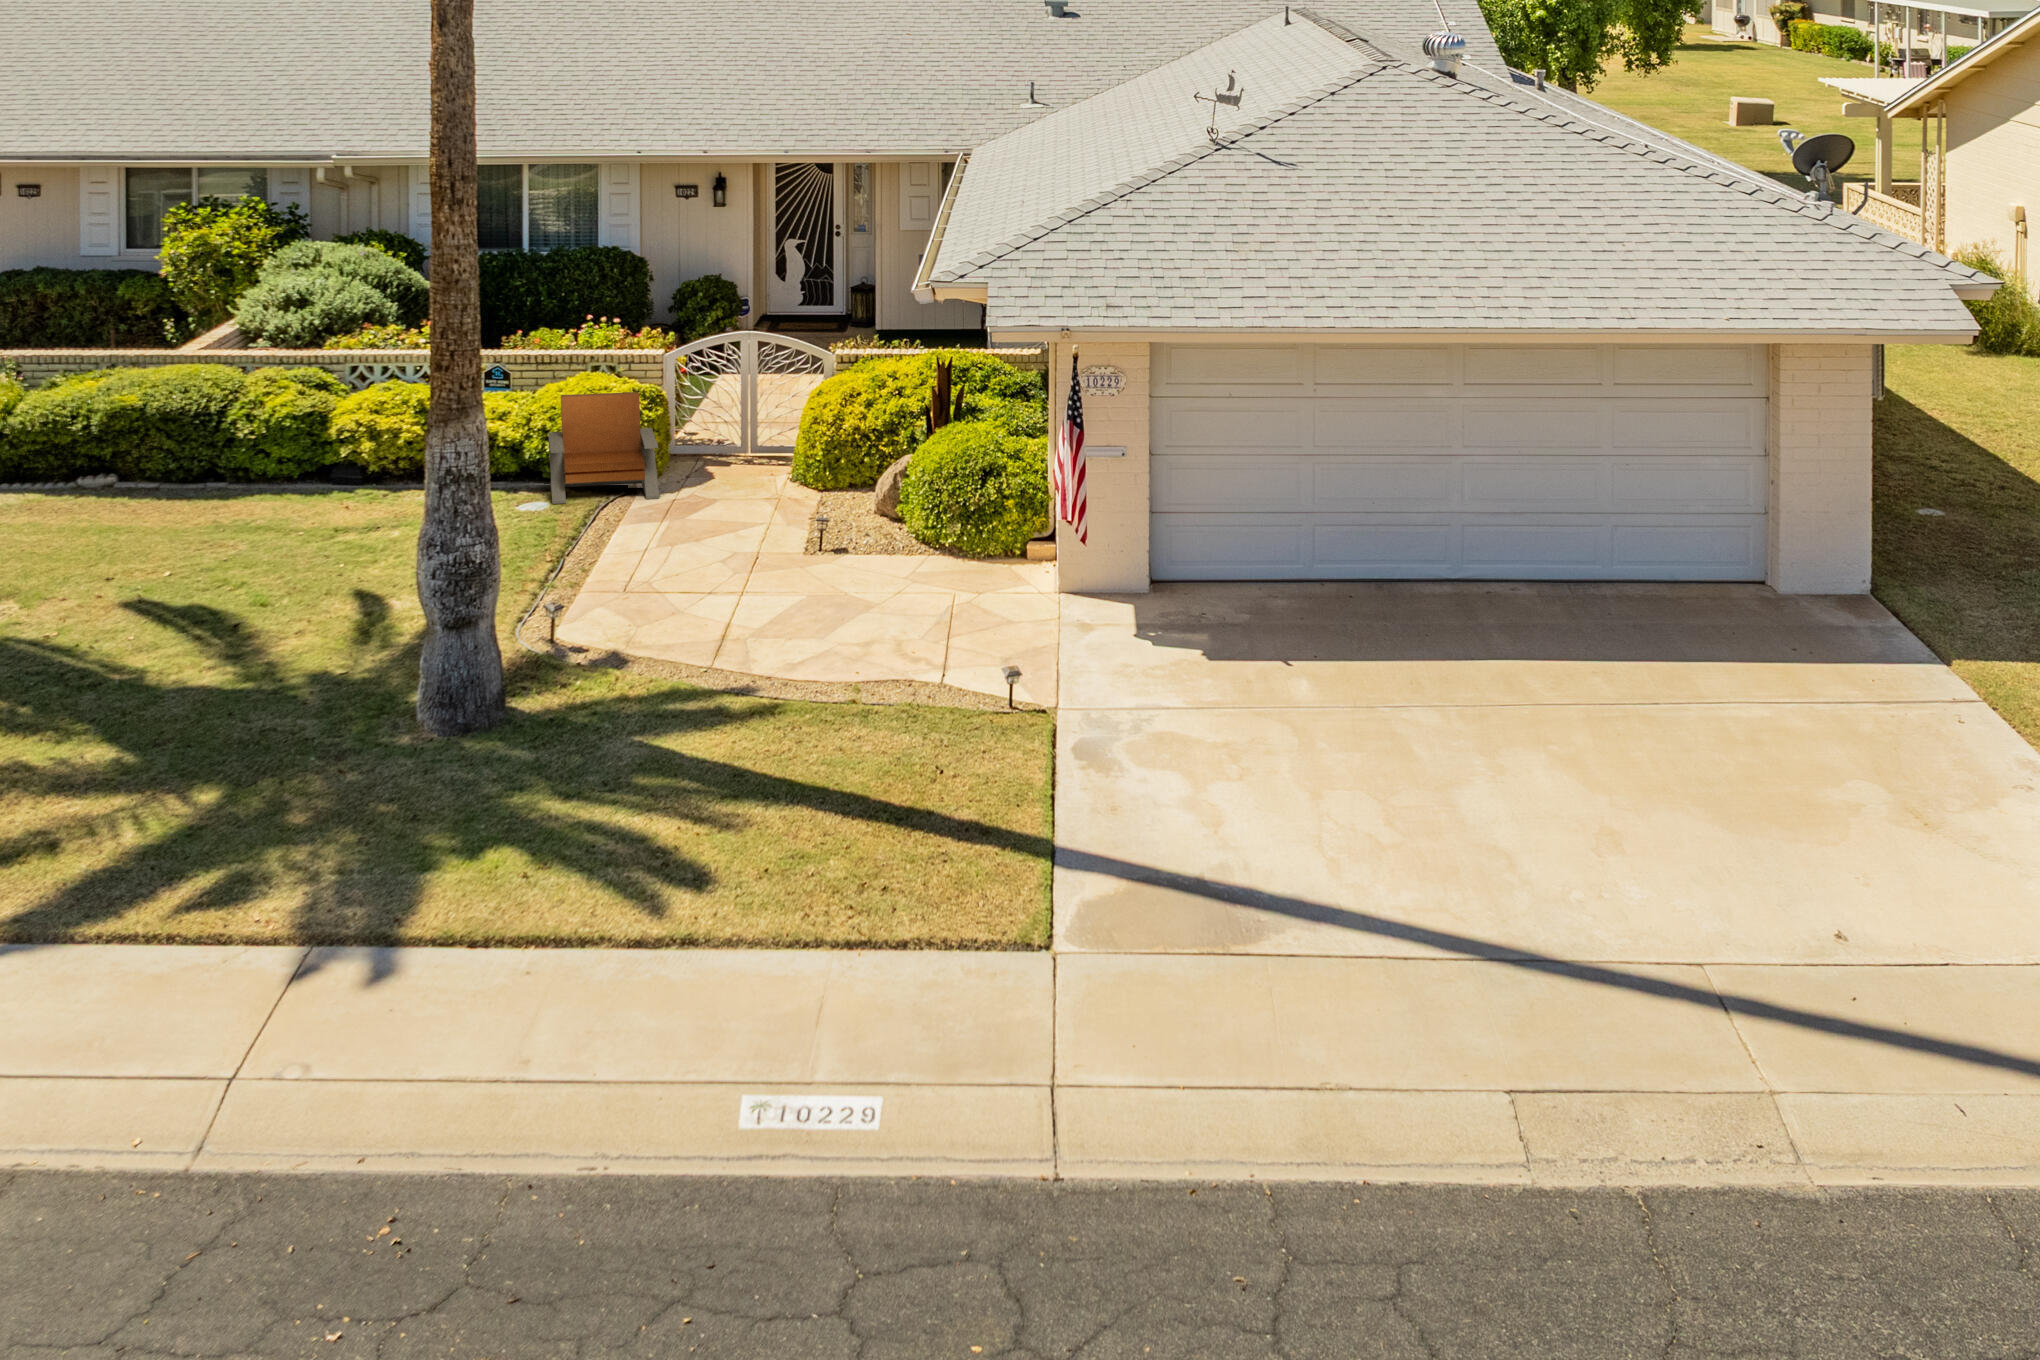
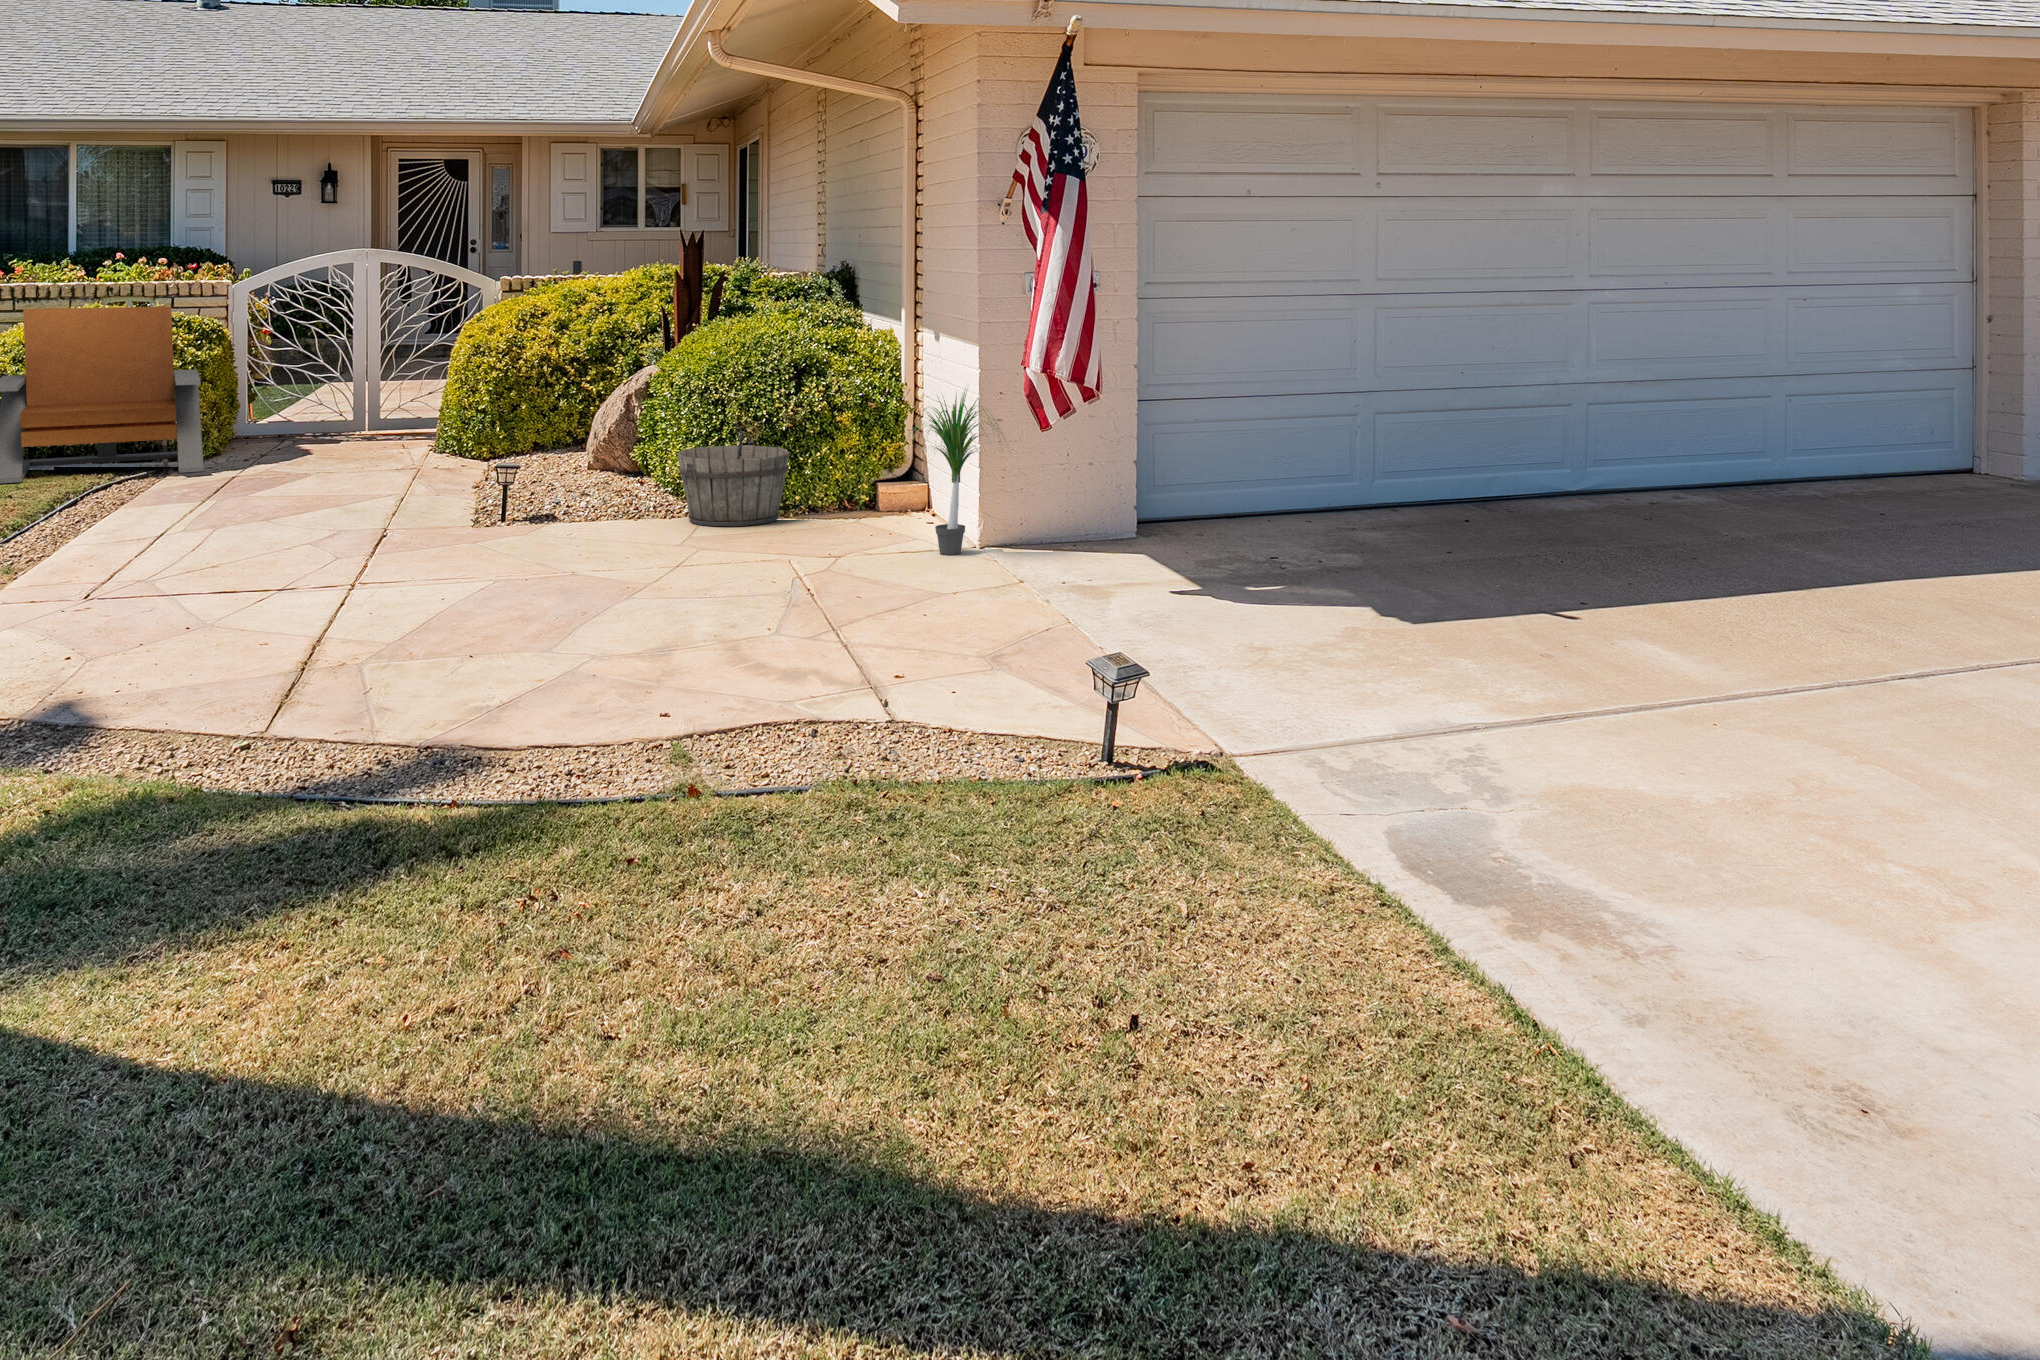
potted plant: none [1007,508,1067,597] -> present [908,391,1005,555]
wooden bucket: none [909,512,969,568] -> present [677,426,789,526]

